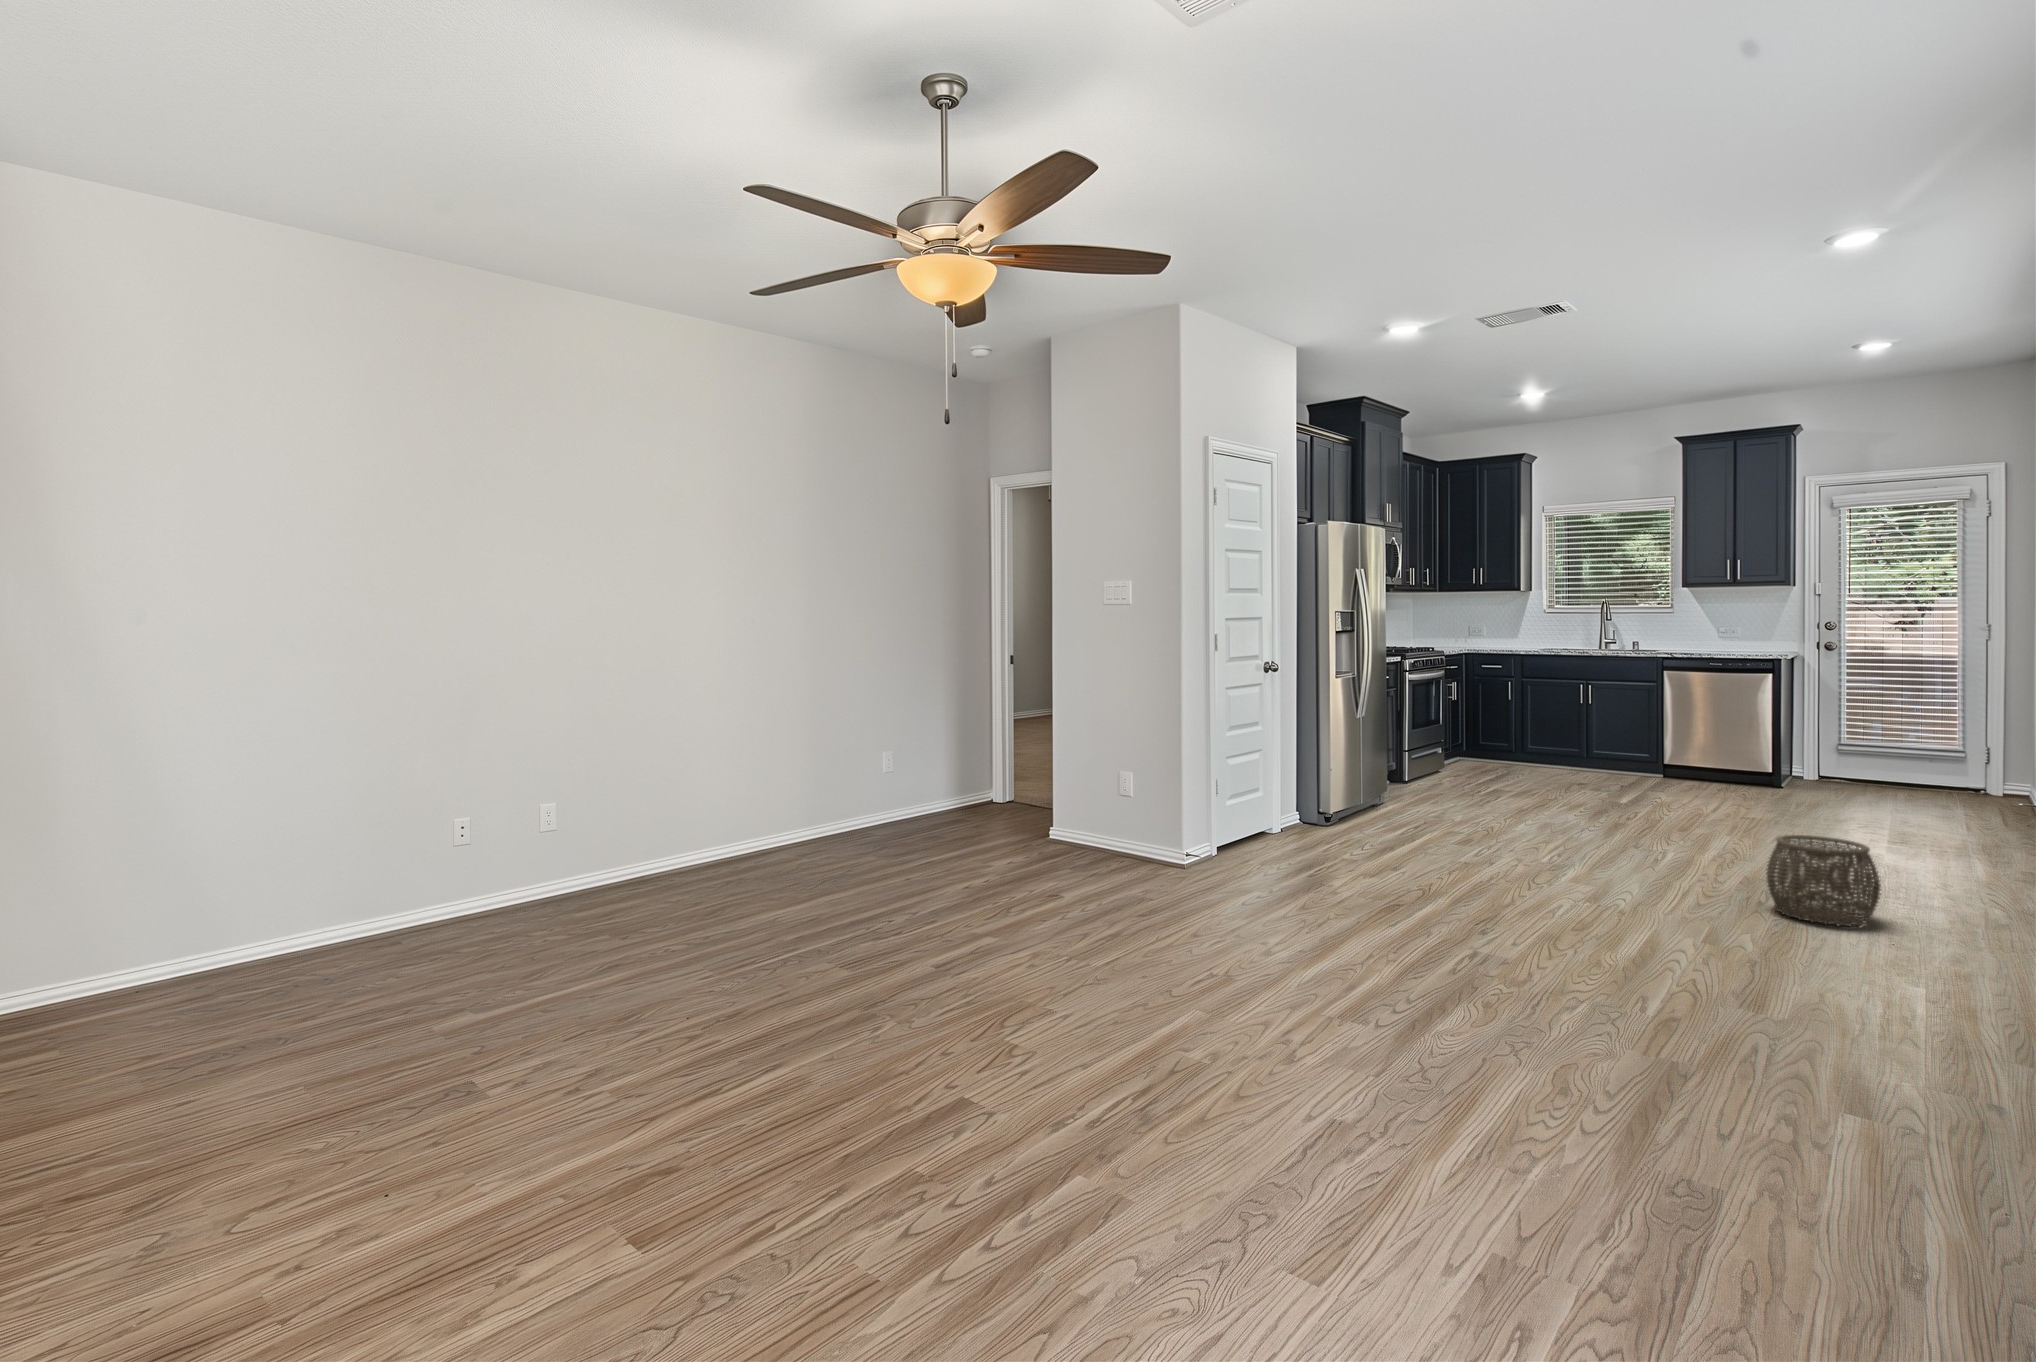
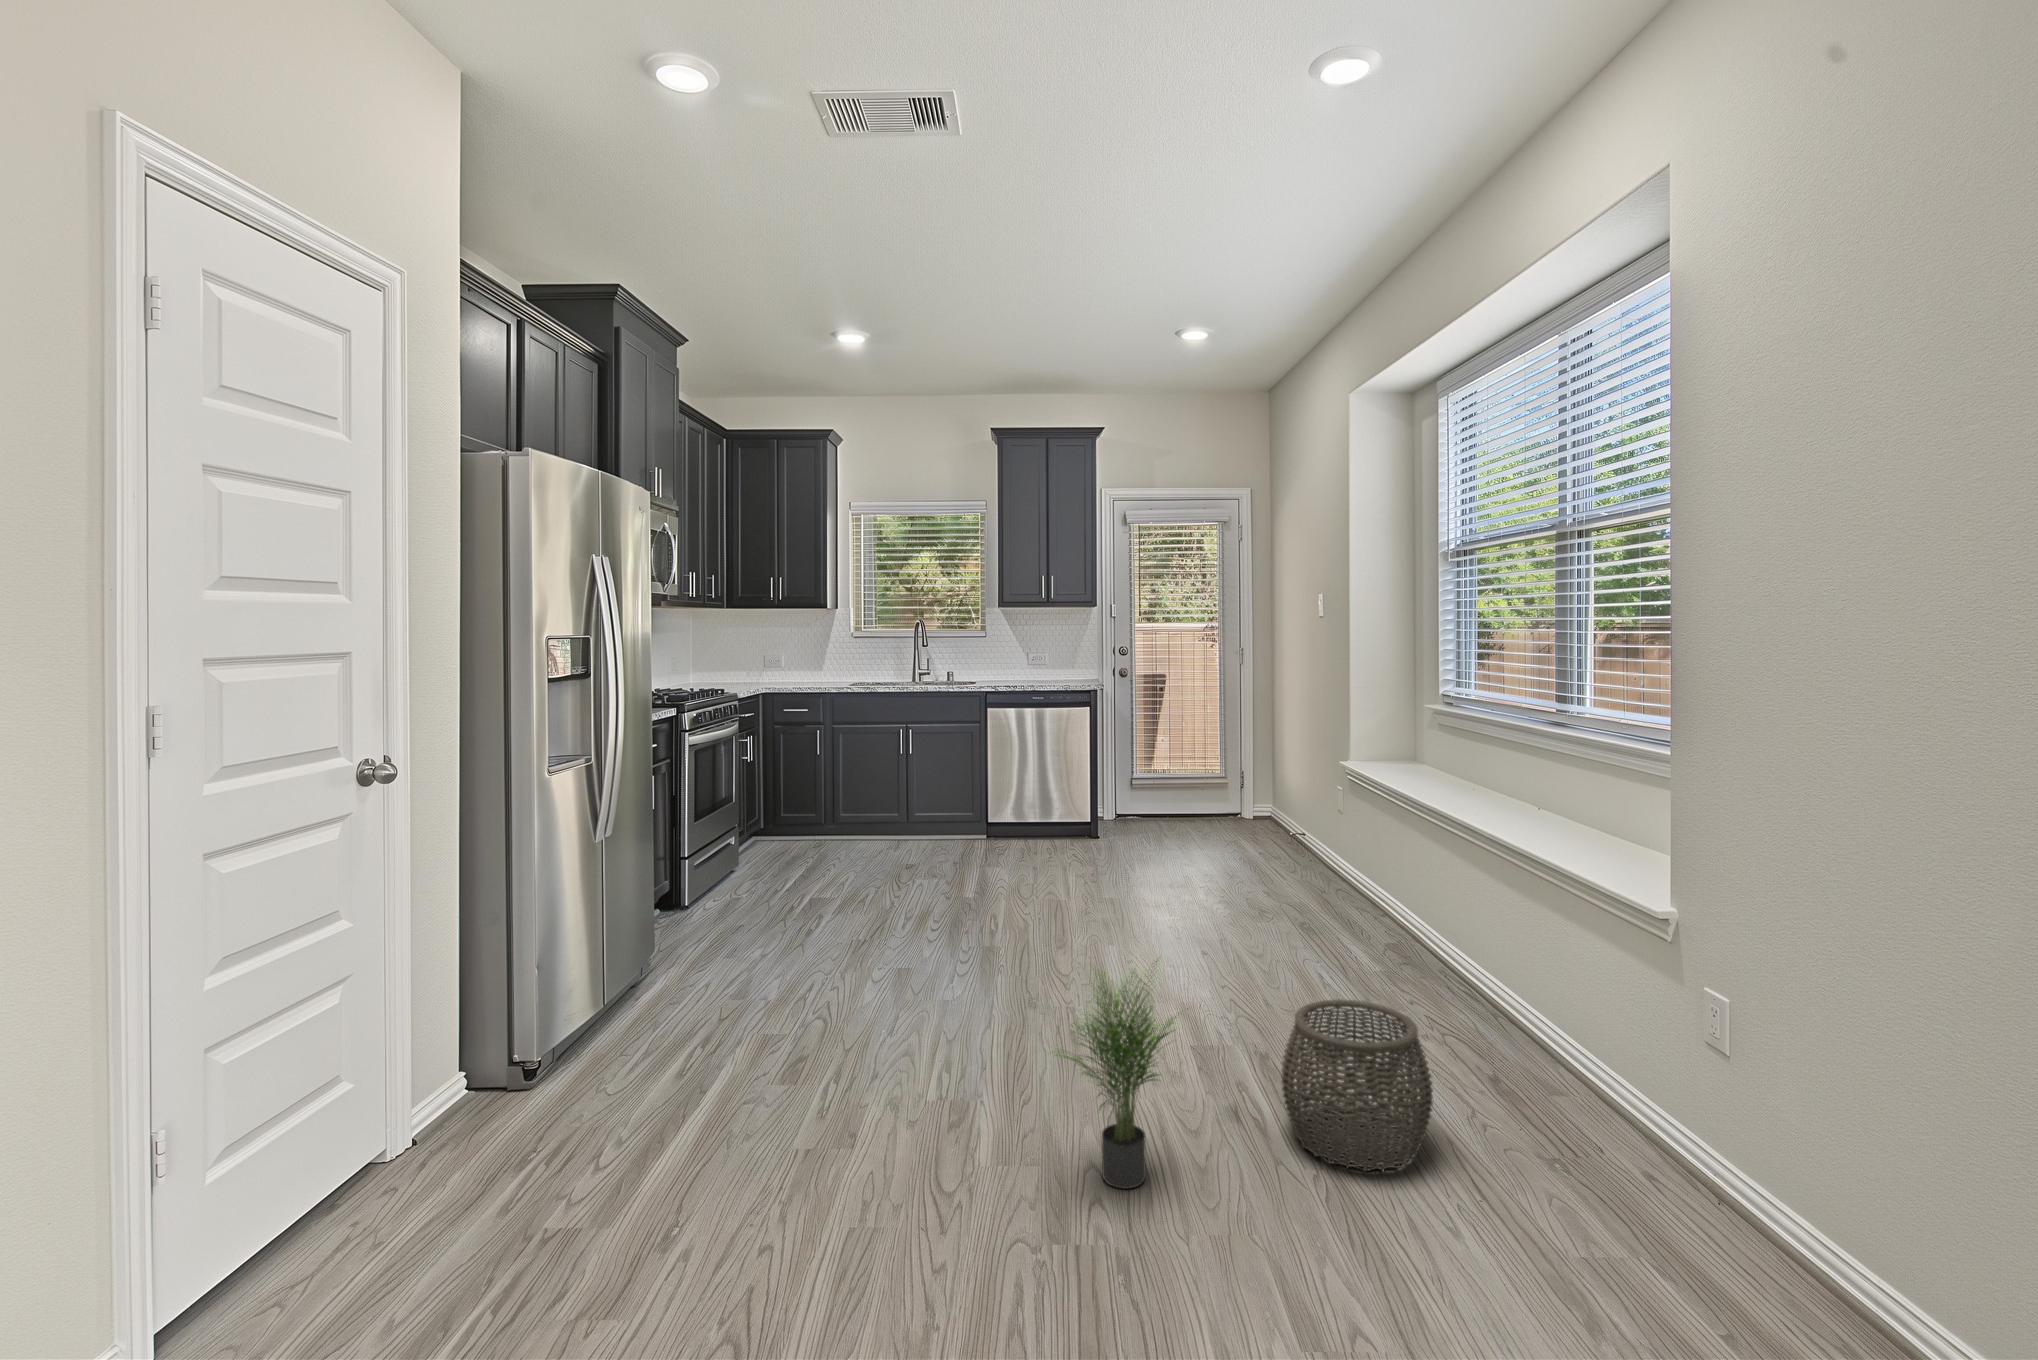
potted plant: none [1586,781,1687,900] -> present [1054,961,1181,1189]

